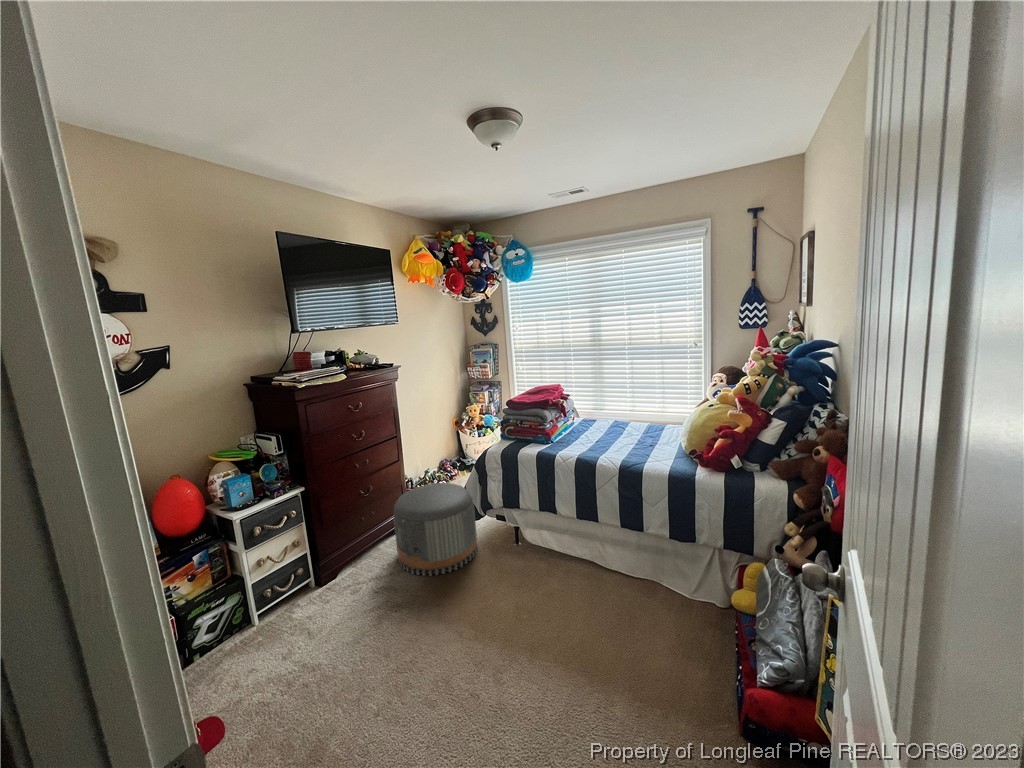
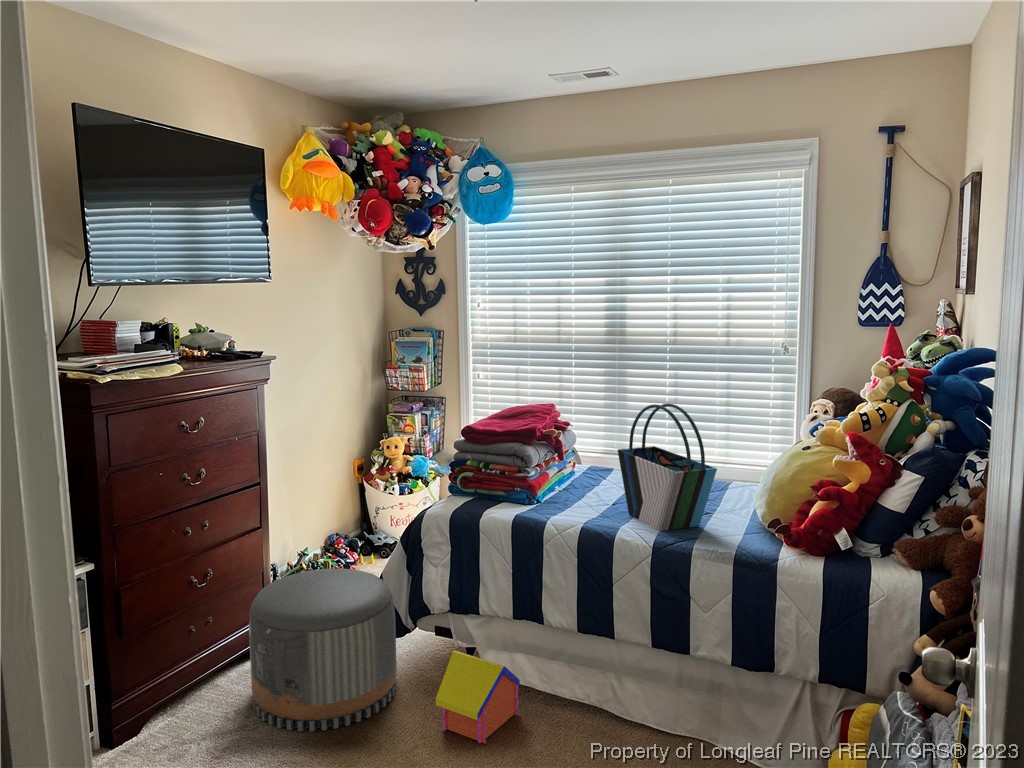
tote bag: none [597,383,656,459] -> present [618,403,717,531]
toy house: none [498,529,546,582] -> present [436,651,520,743]

